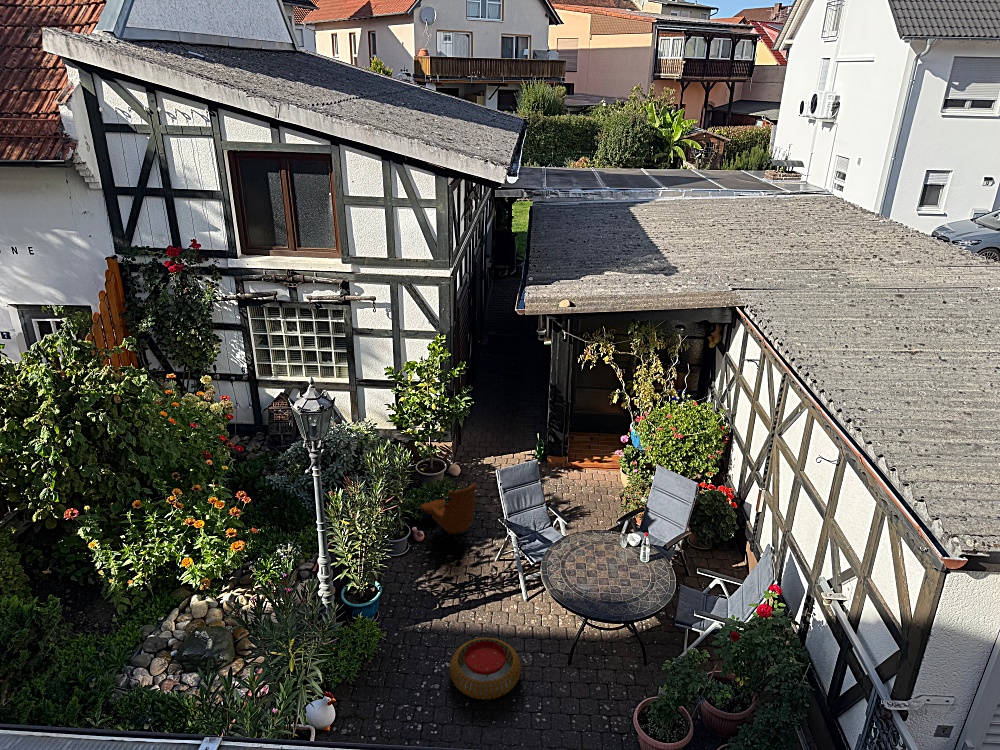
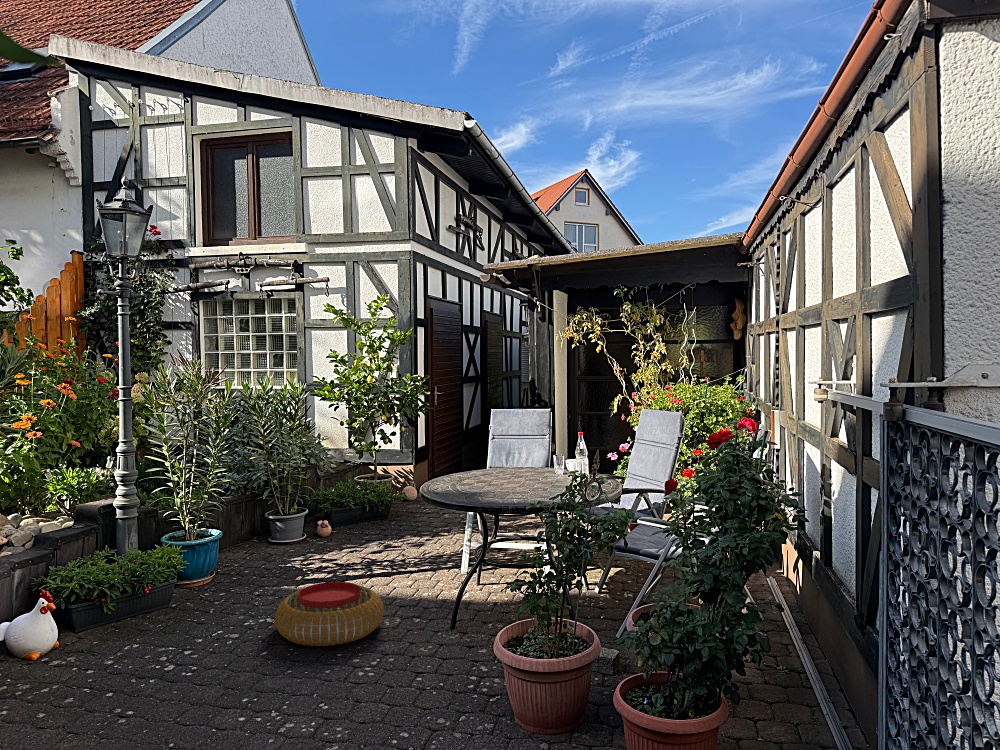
lounge chair: present [420,483,477,548] -> none [339,446,401,543]

